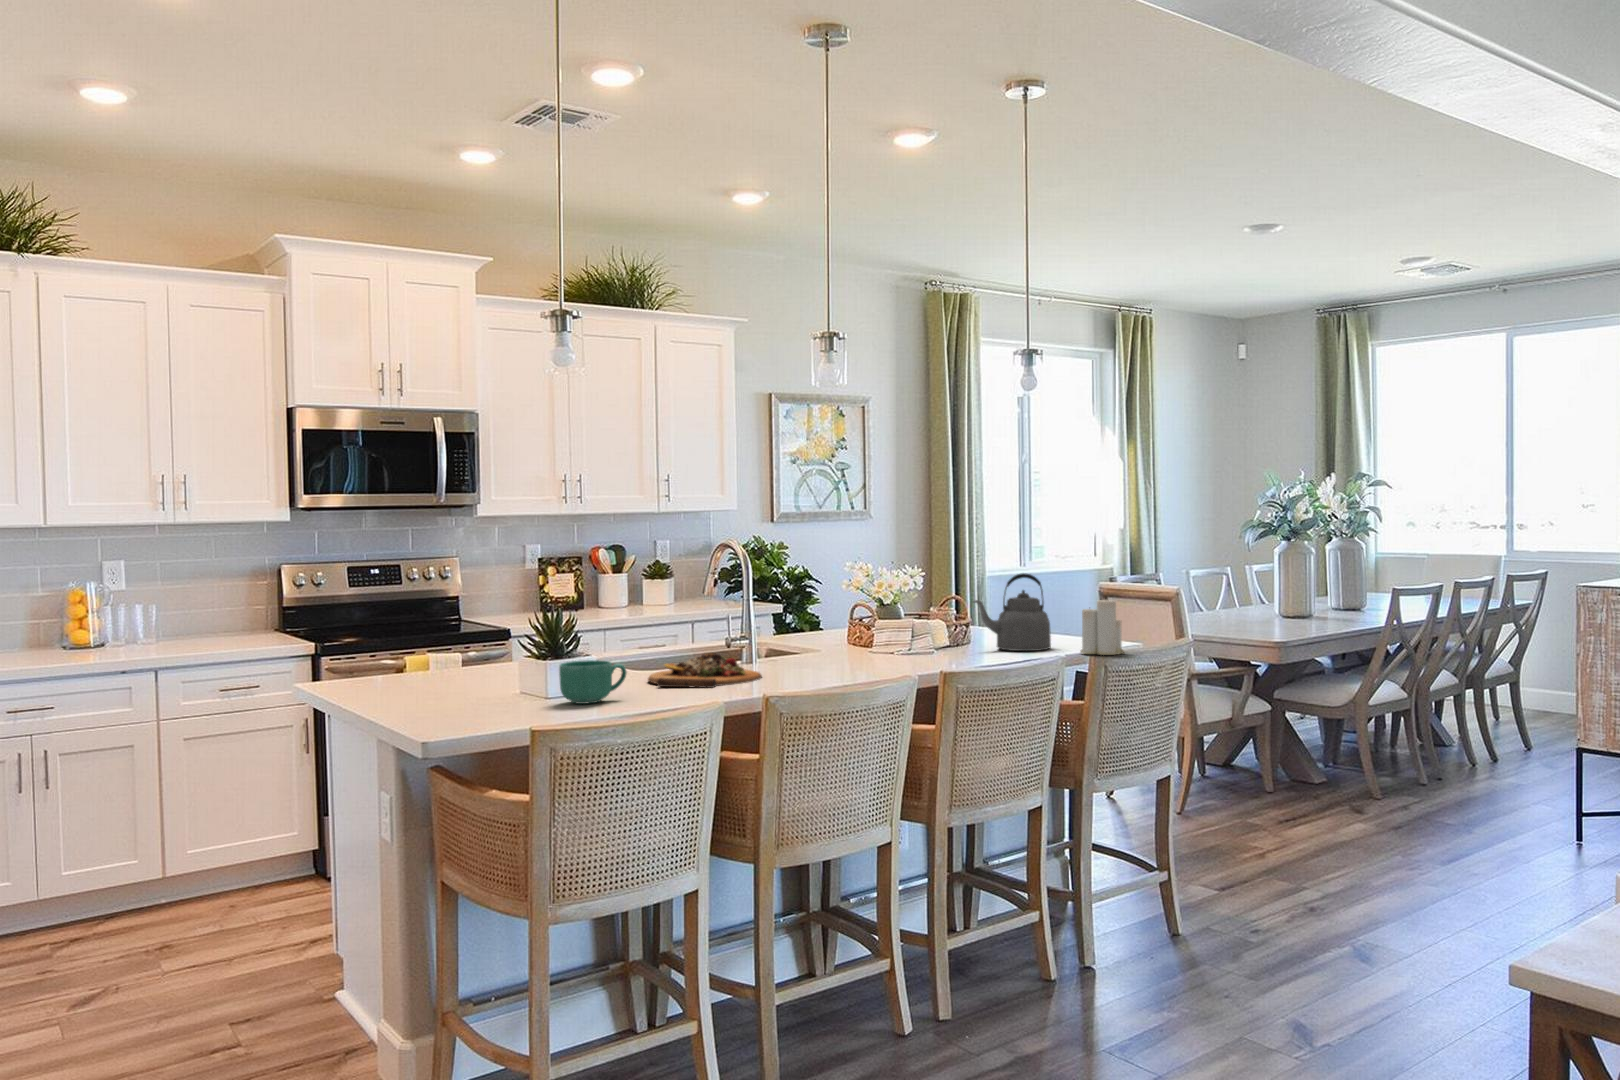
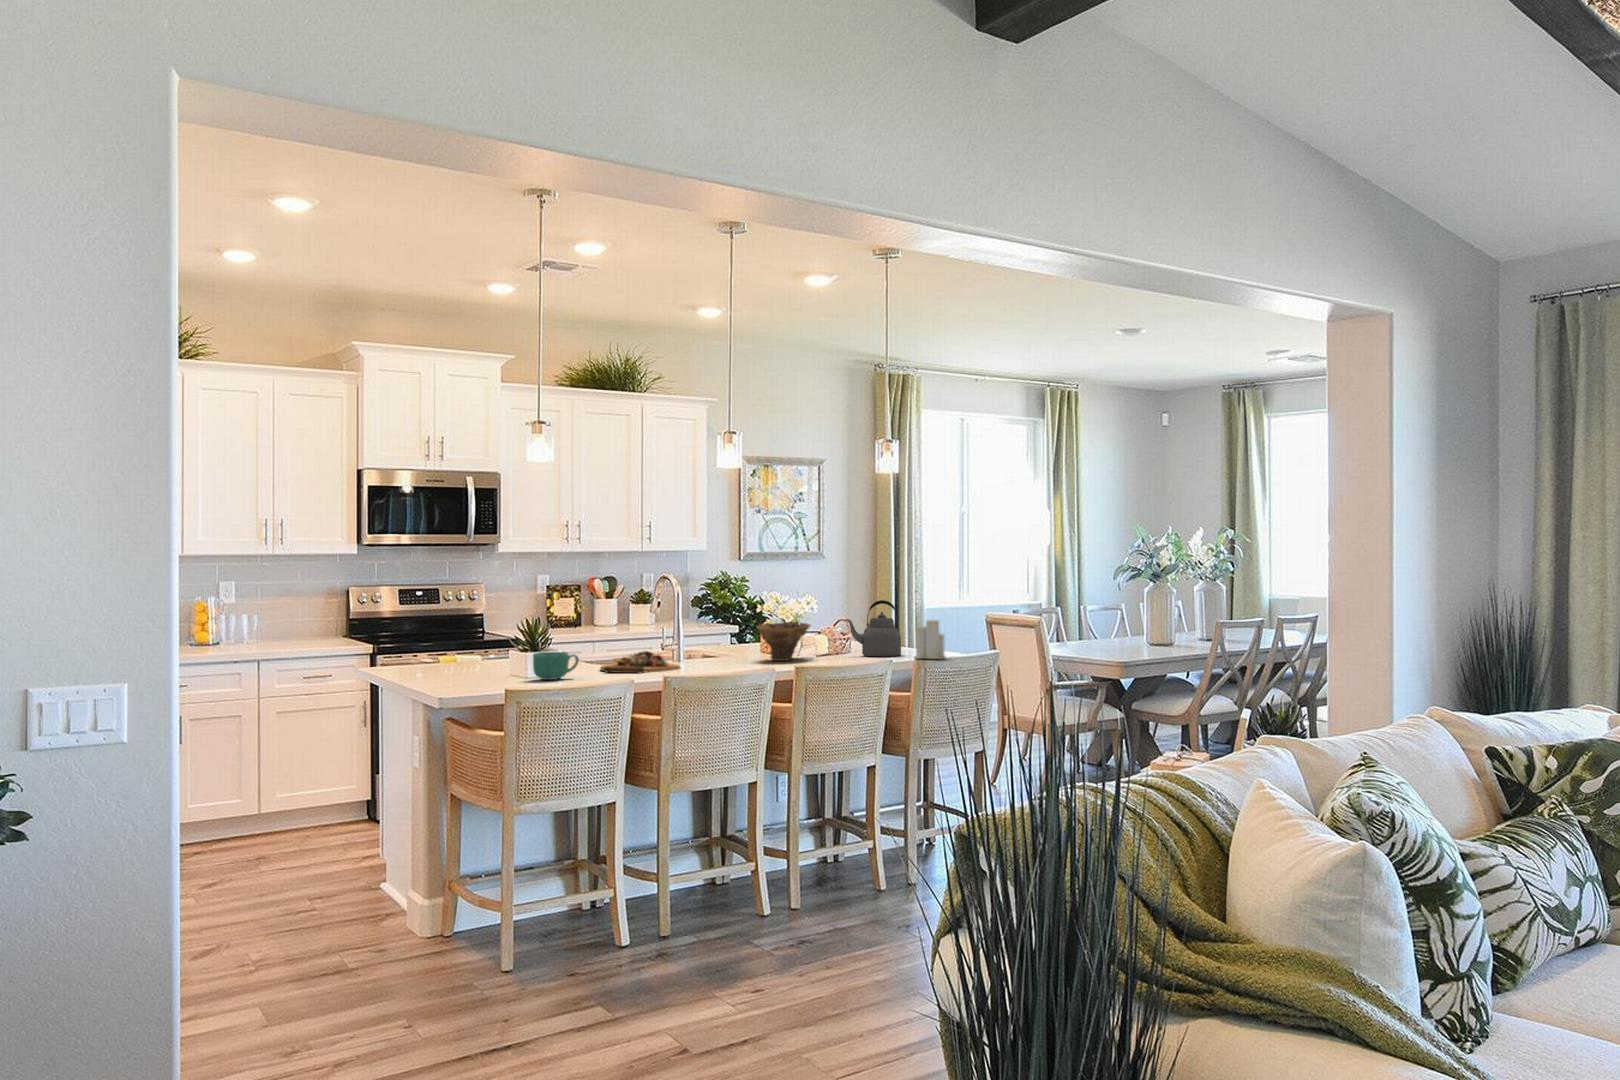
bowl: none [858,605,932,661] -> present [757,622,811,661]

